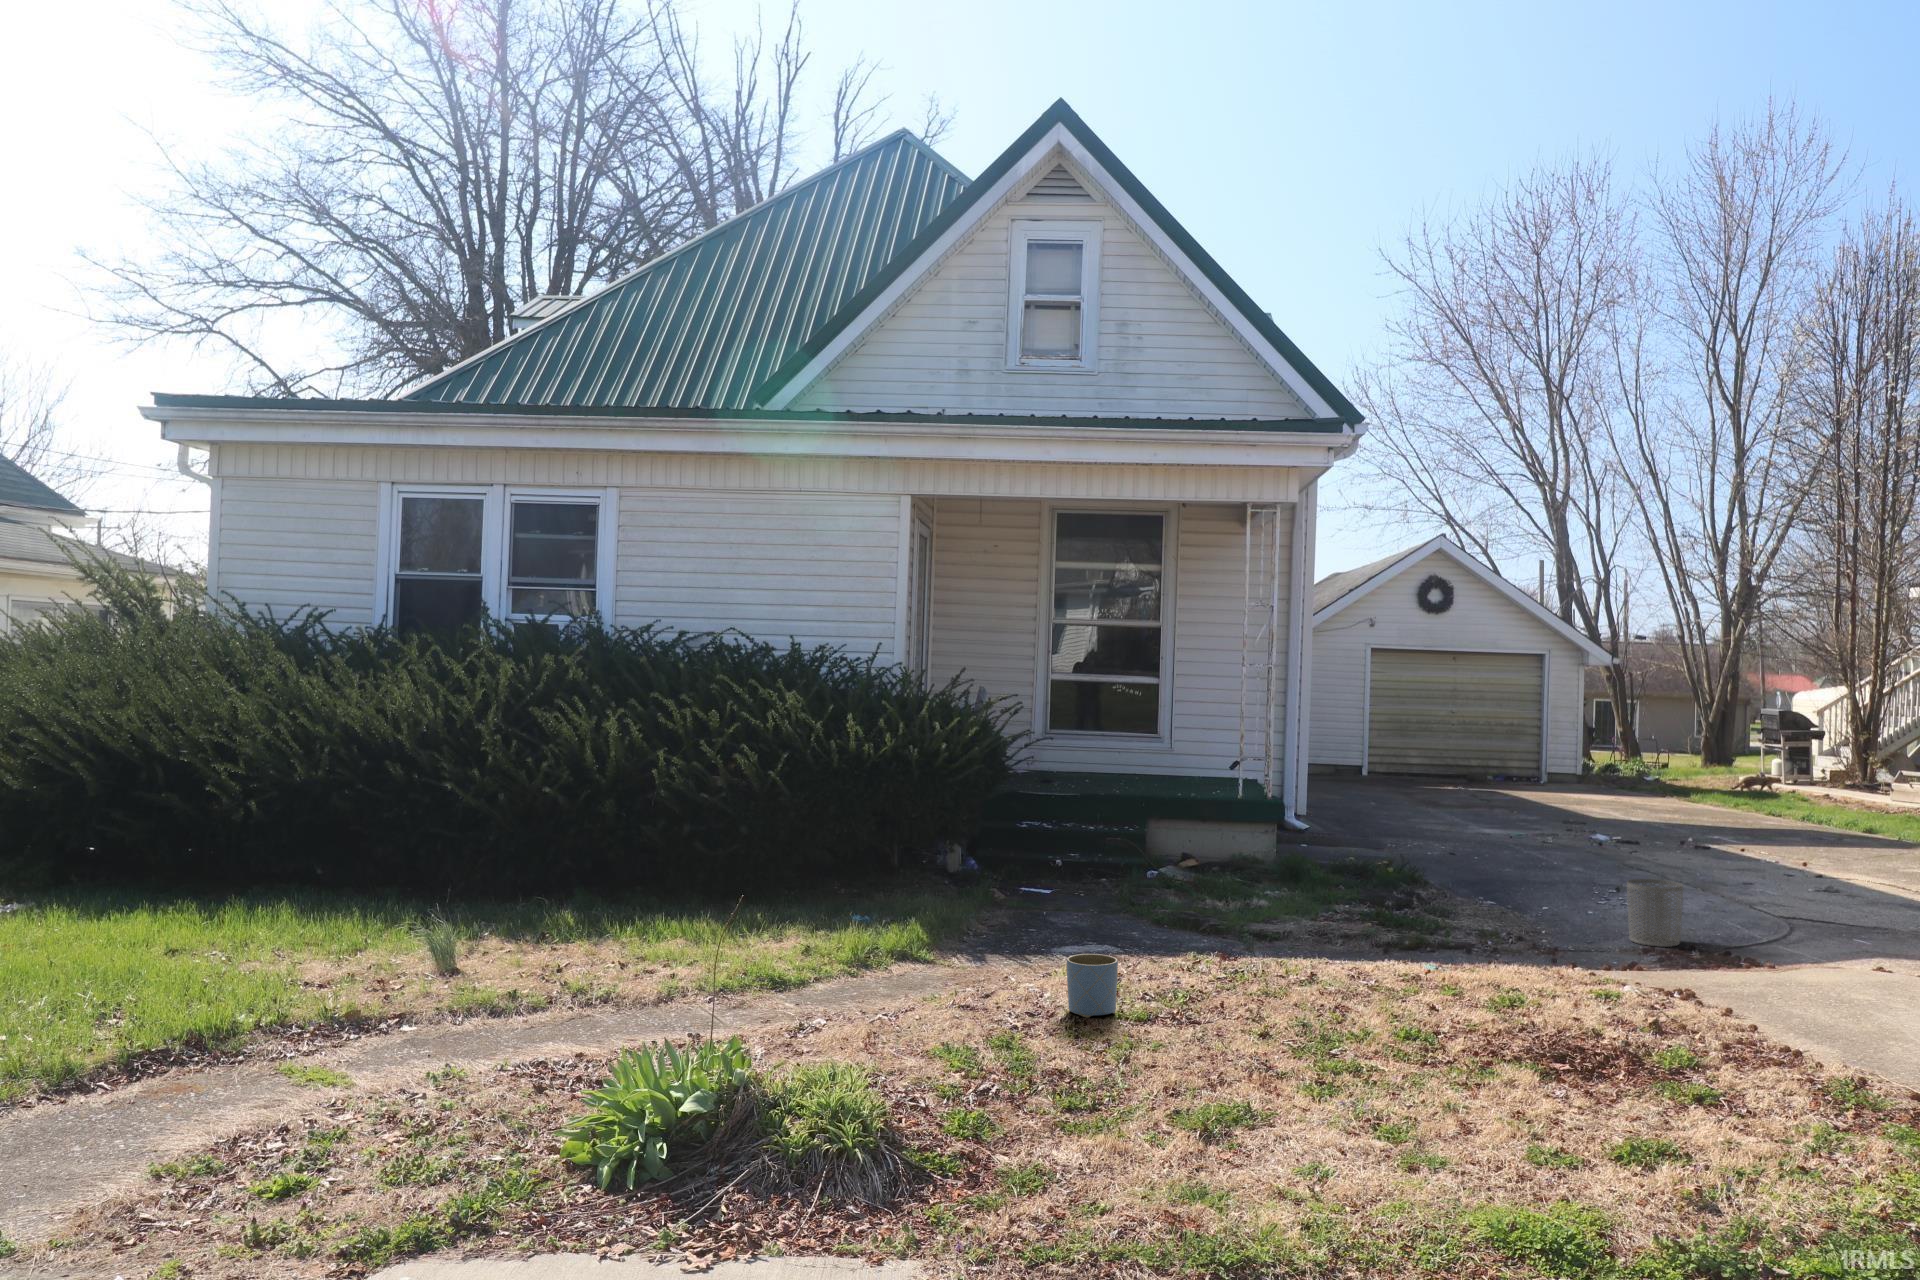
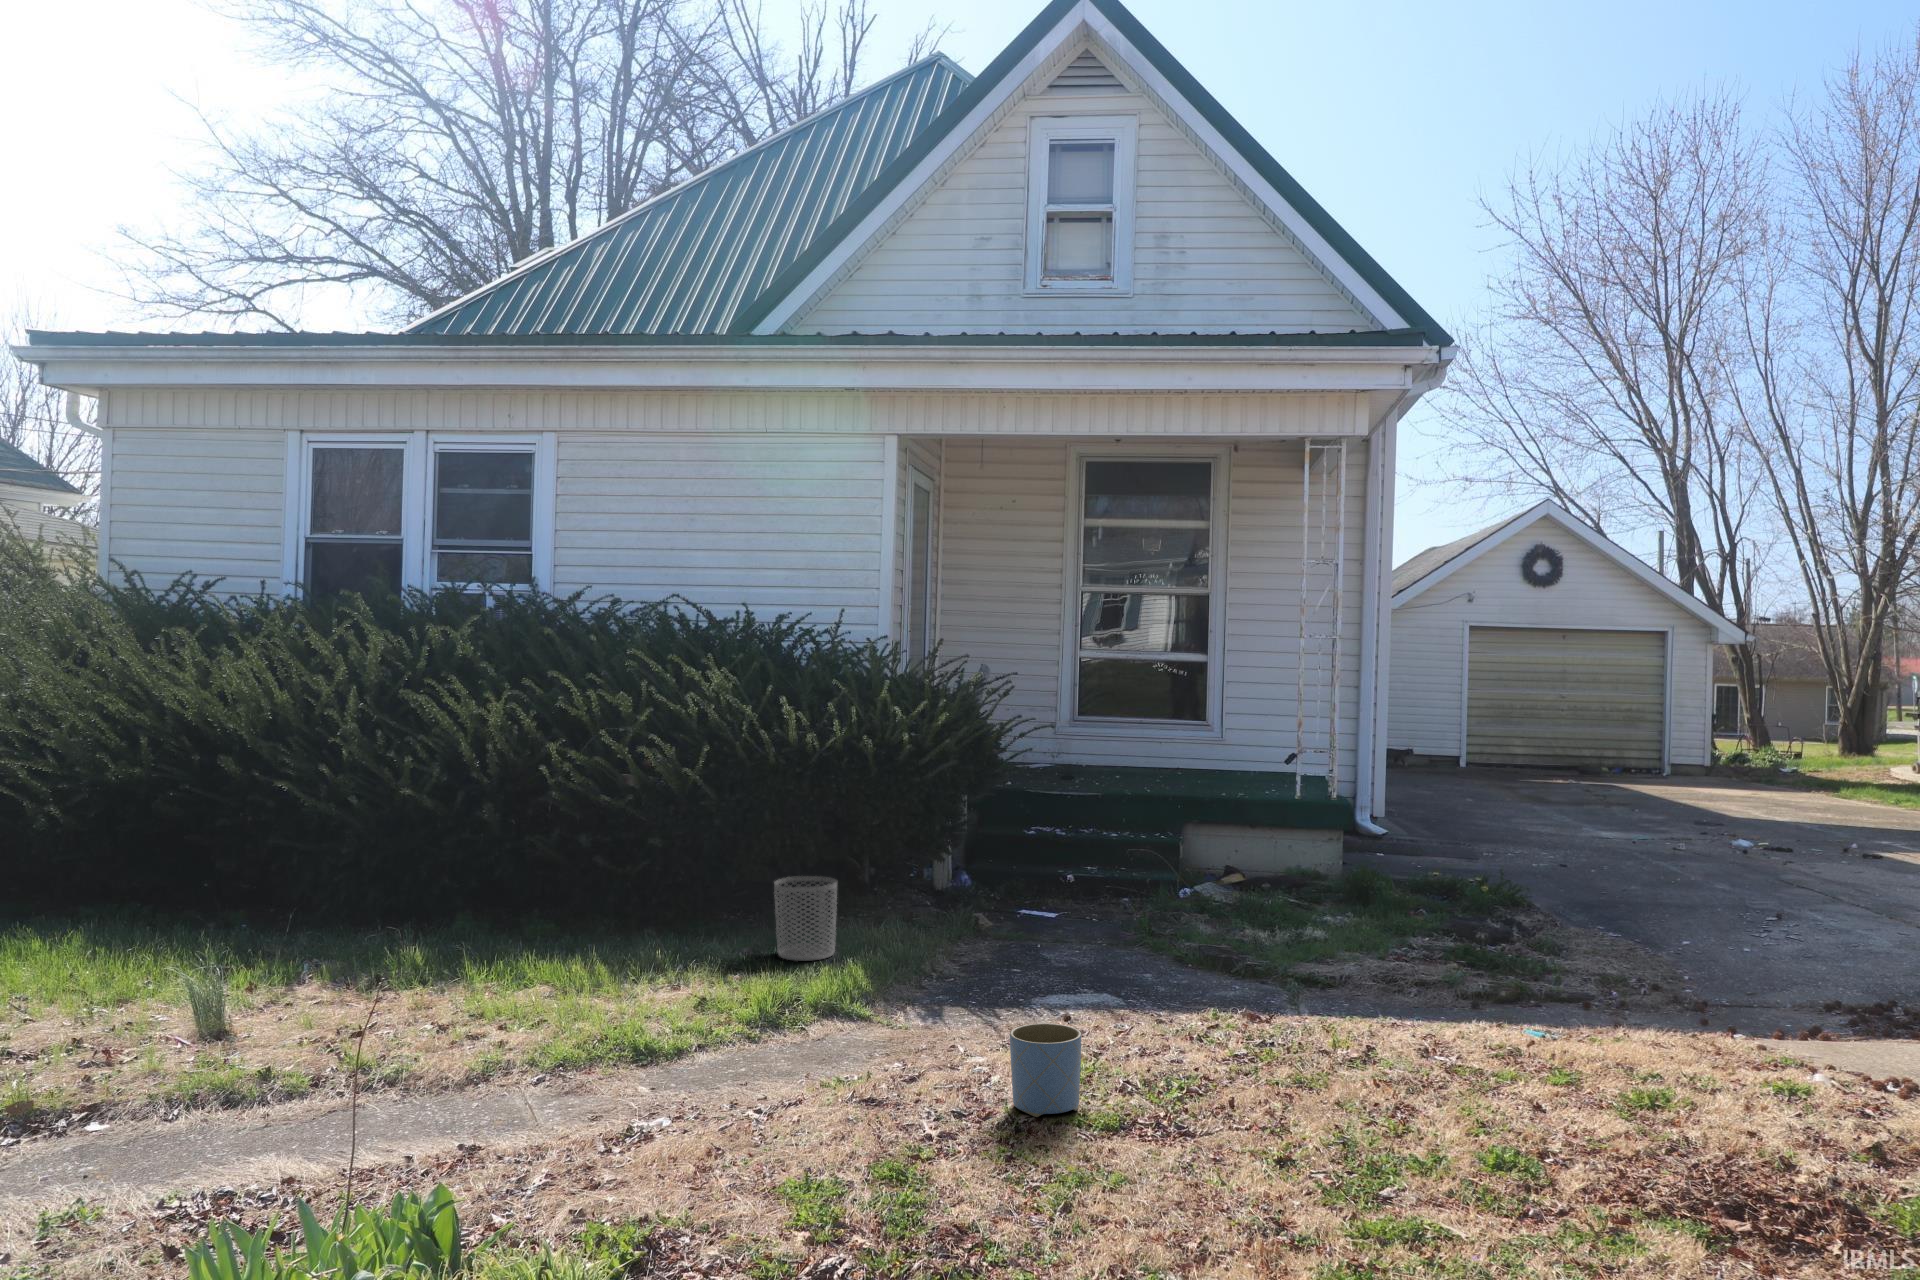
waste bin: present [1627,879,1683,947] -> present [774,876,837,961]

